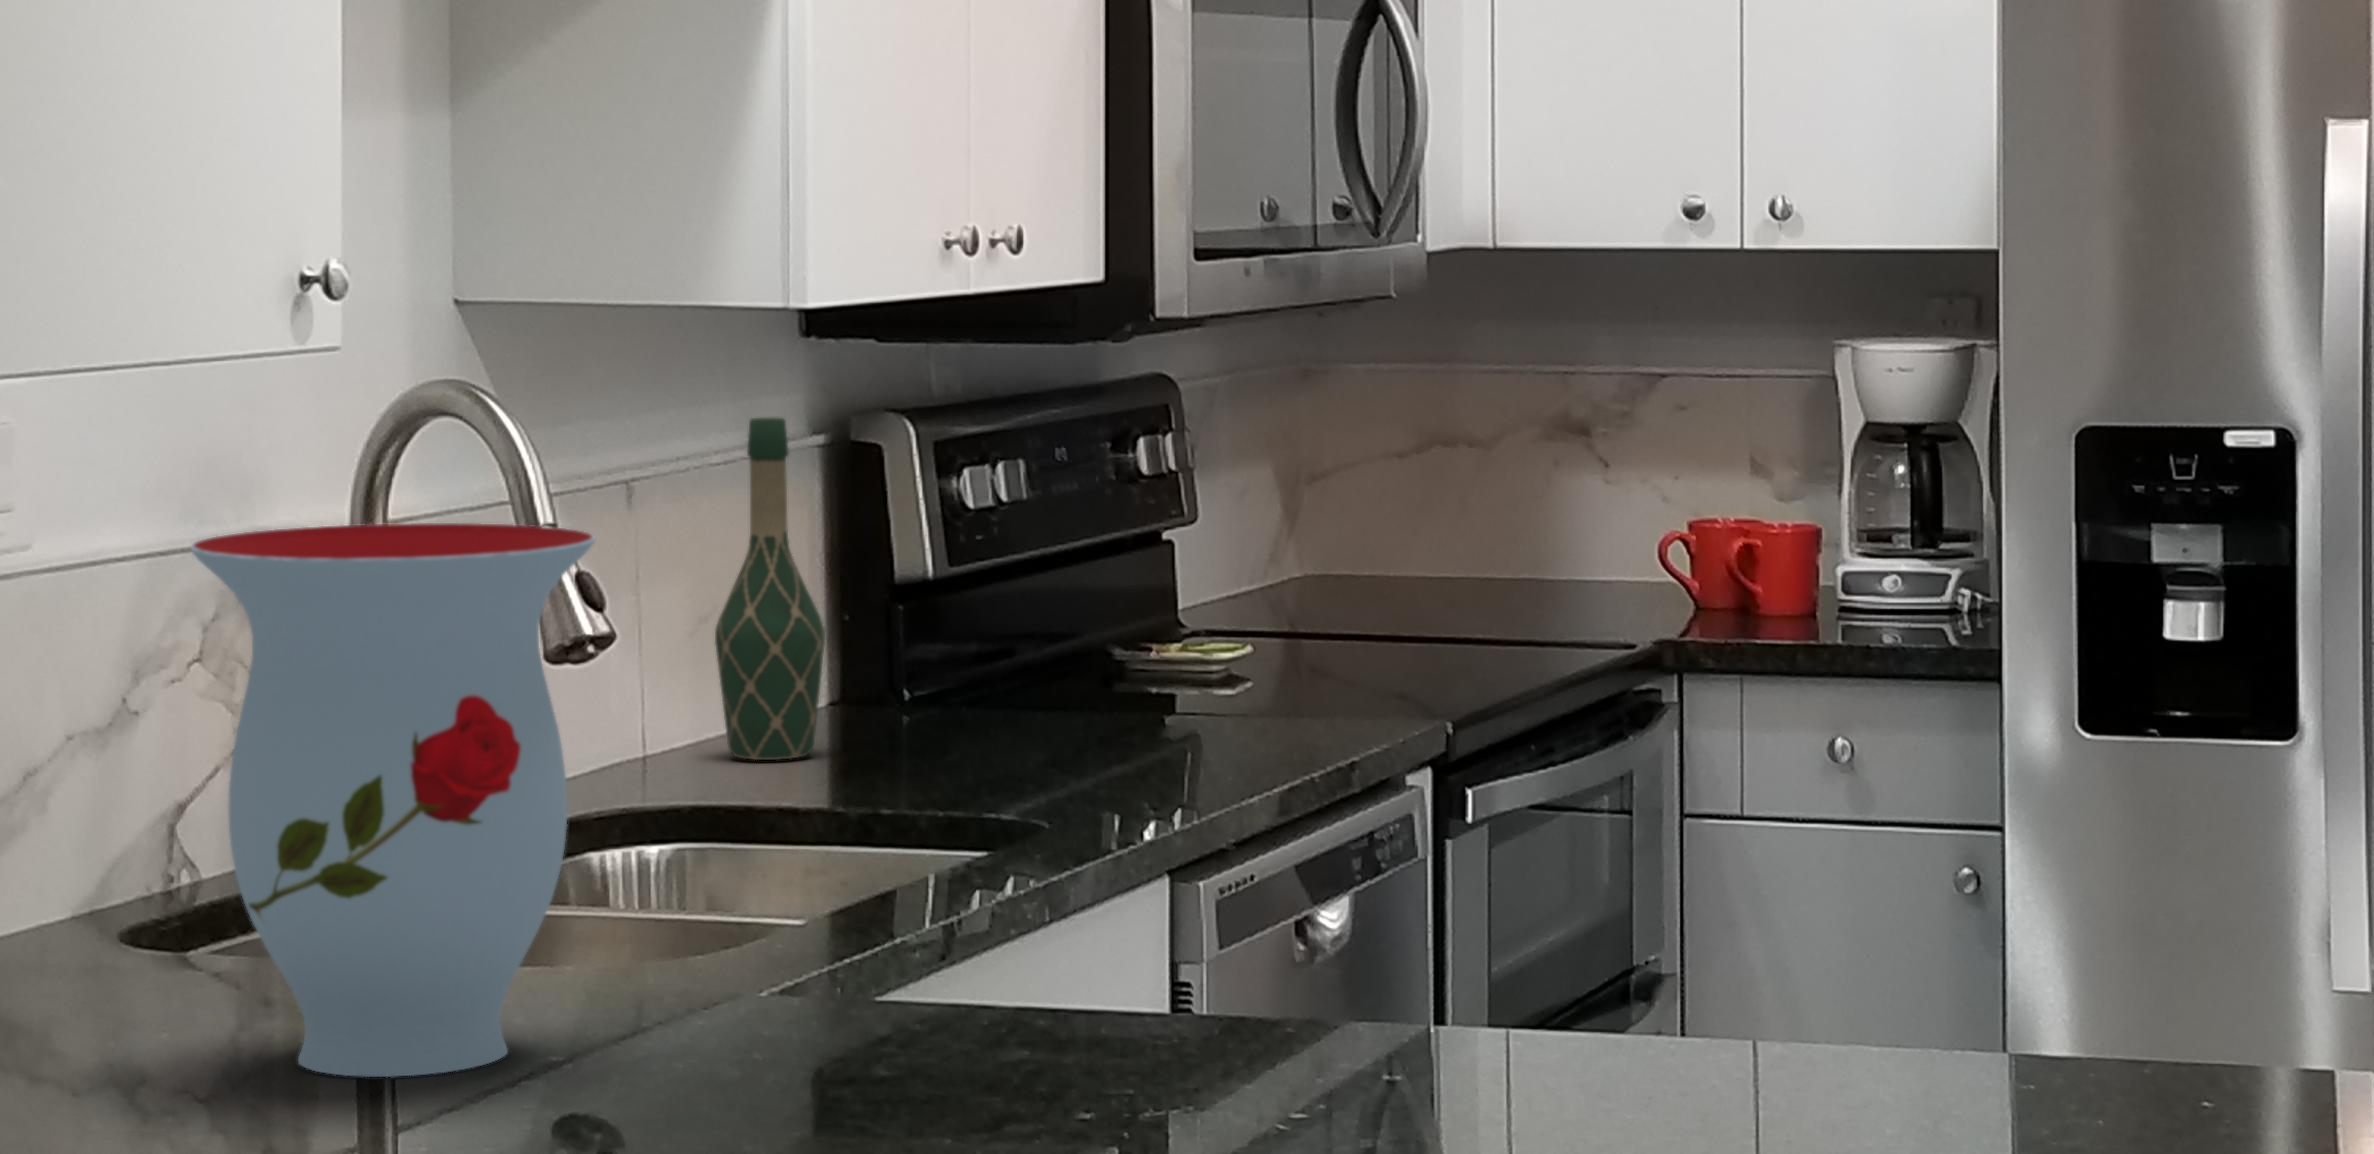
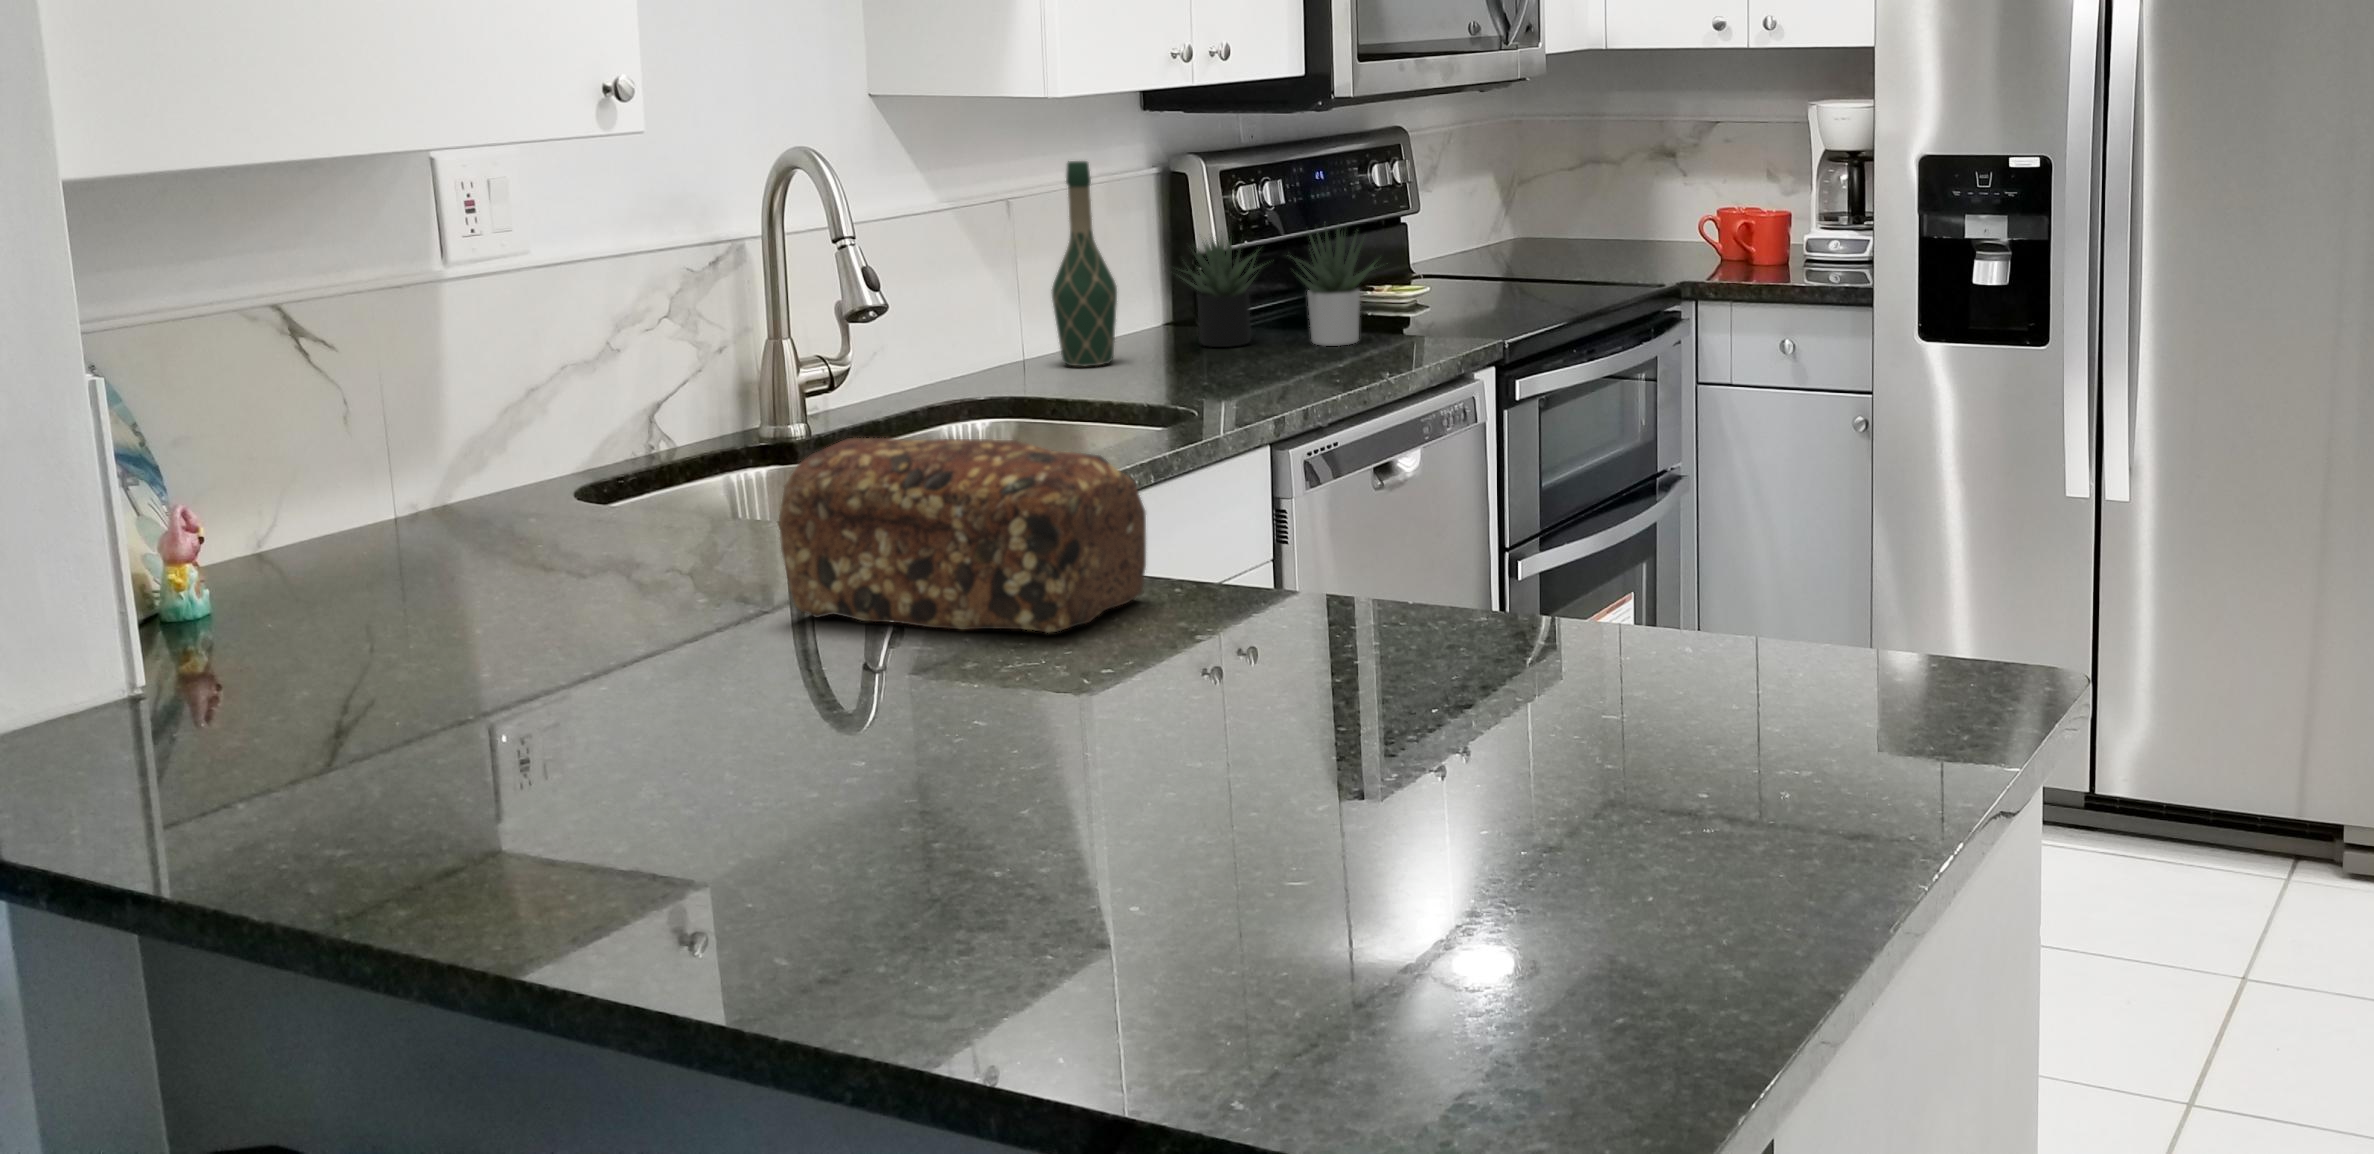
succulent plant: none [881,519,1256,731] -> present [1184,222,1381,347]
vase: present [190,523,595,1077] -> none [468,248,736,602]
bread loaf: none [717,812,1263,1101] -> present [779,438,1146,633]

